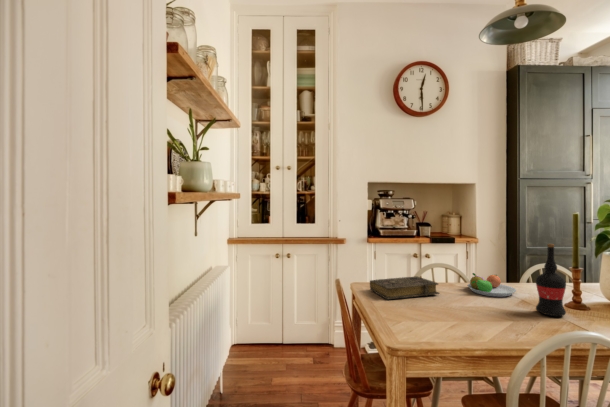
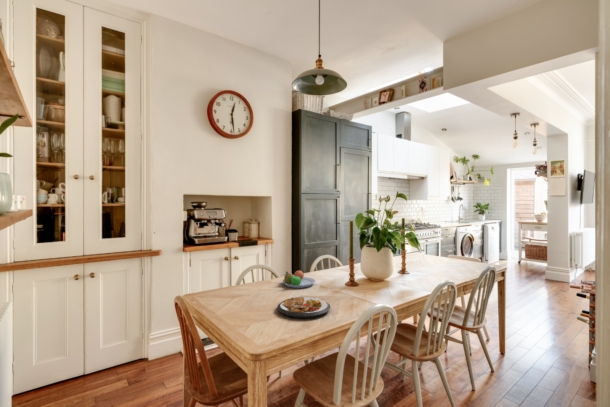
wine bottle: present [536,244,566,316] -> none [333,246,351,296]
book: present [370,276,440,299] -> none [206,281,266,307]
plate: none [442,302,519,330] -> present [277,297,330,318]

